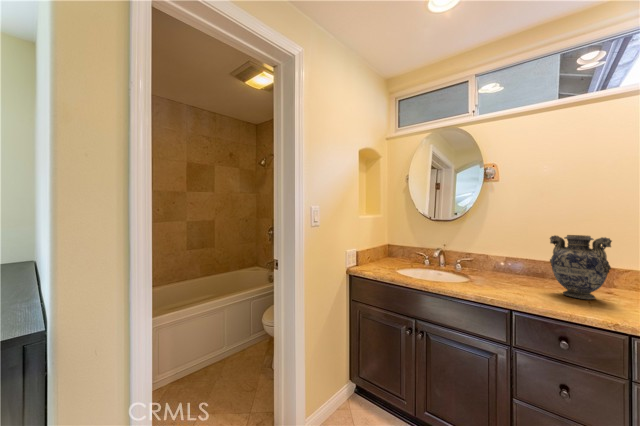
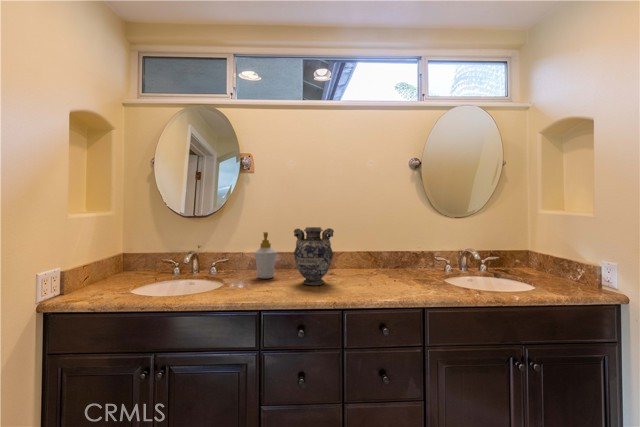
soap bottle: none [499,237,527,282] -> present [254,232,277,279]

